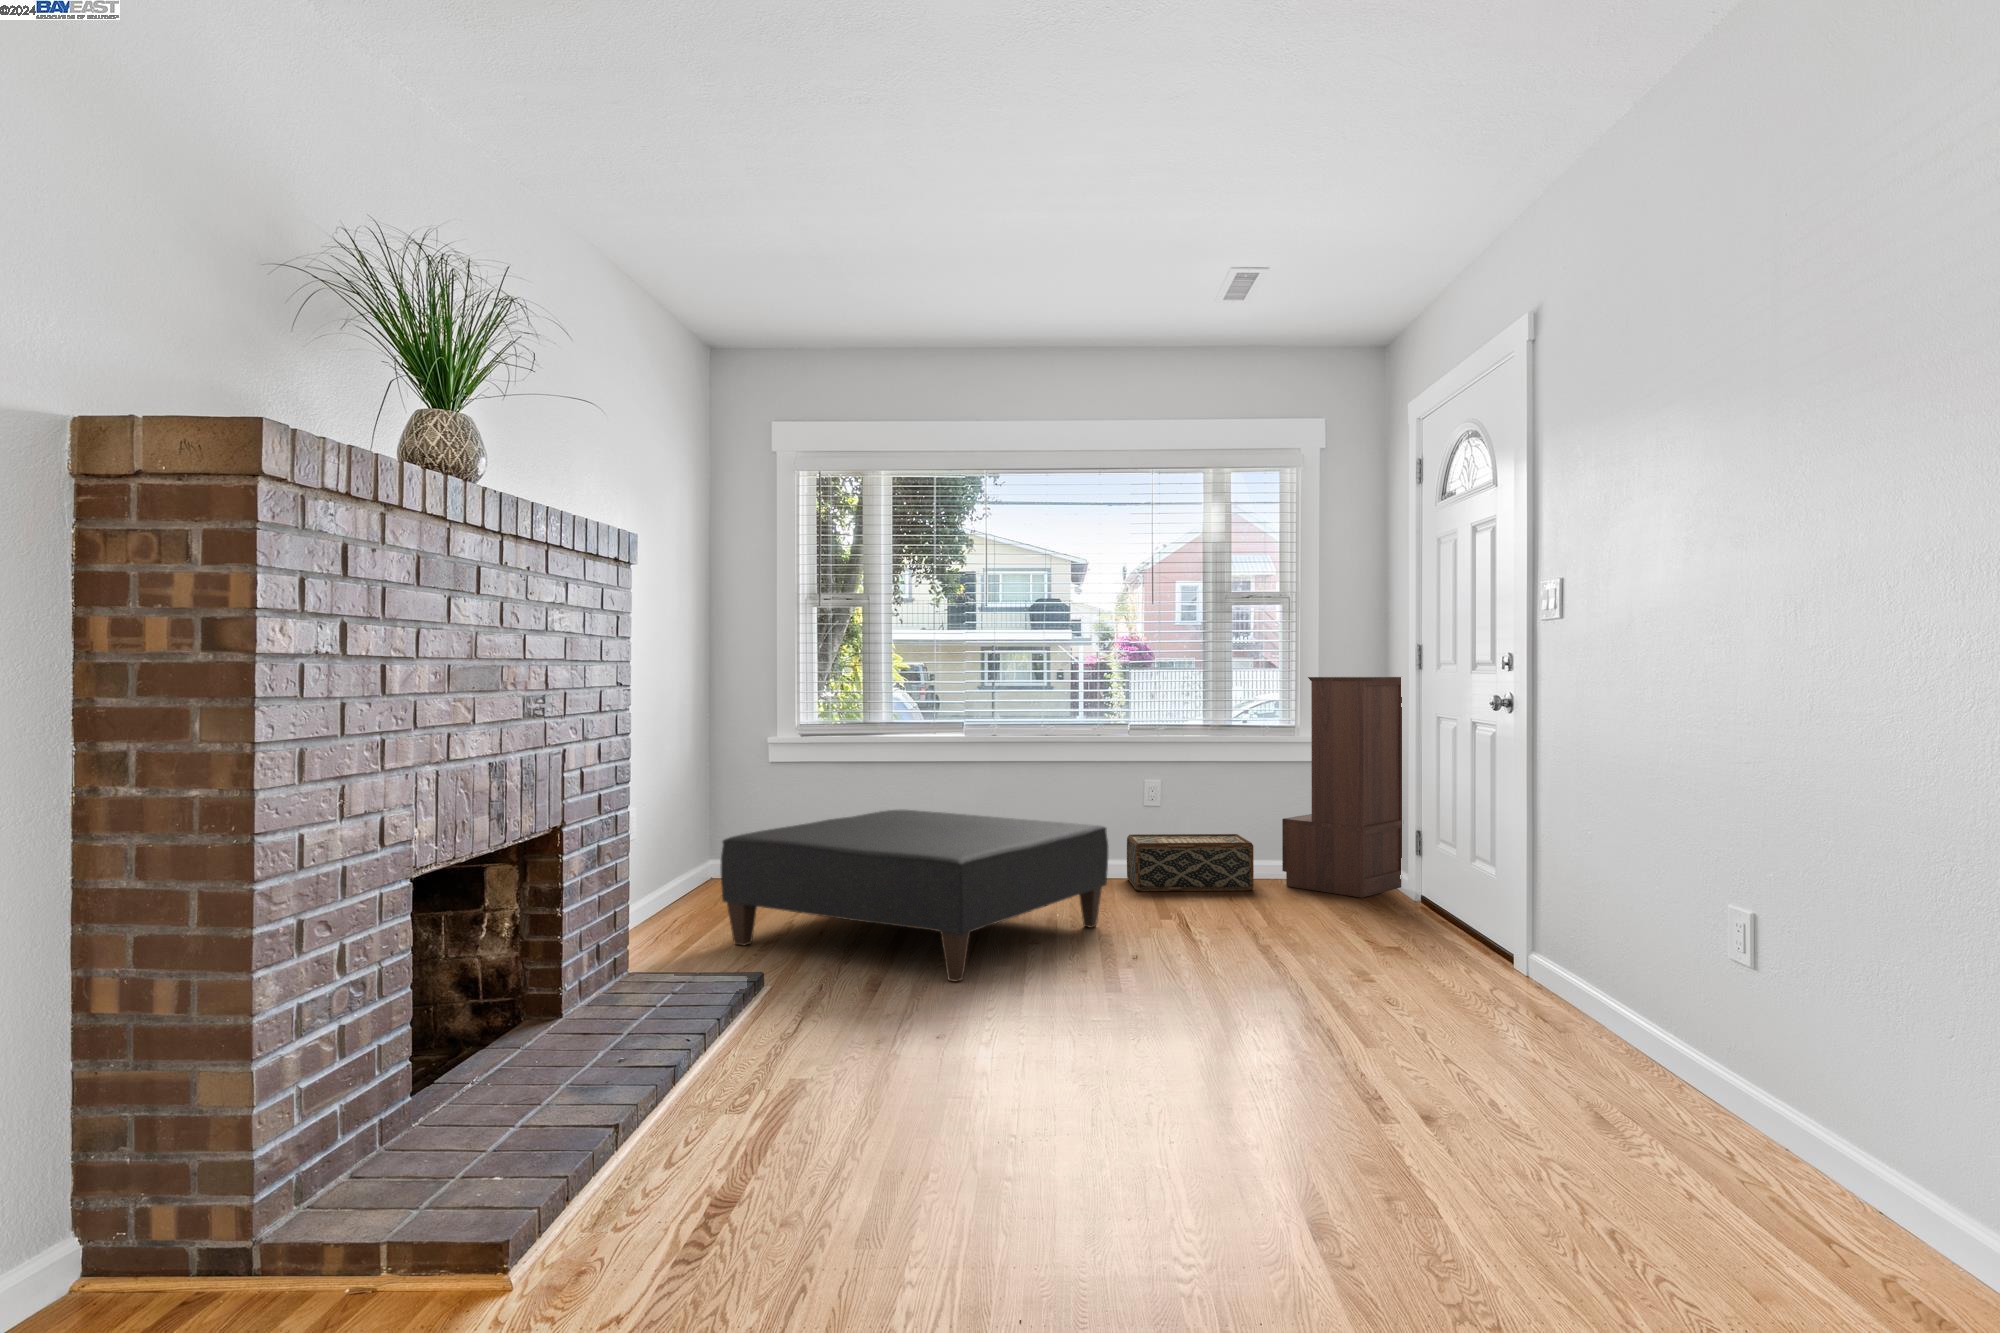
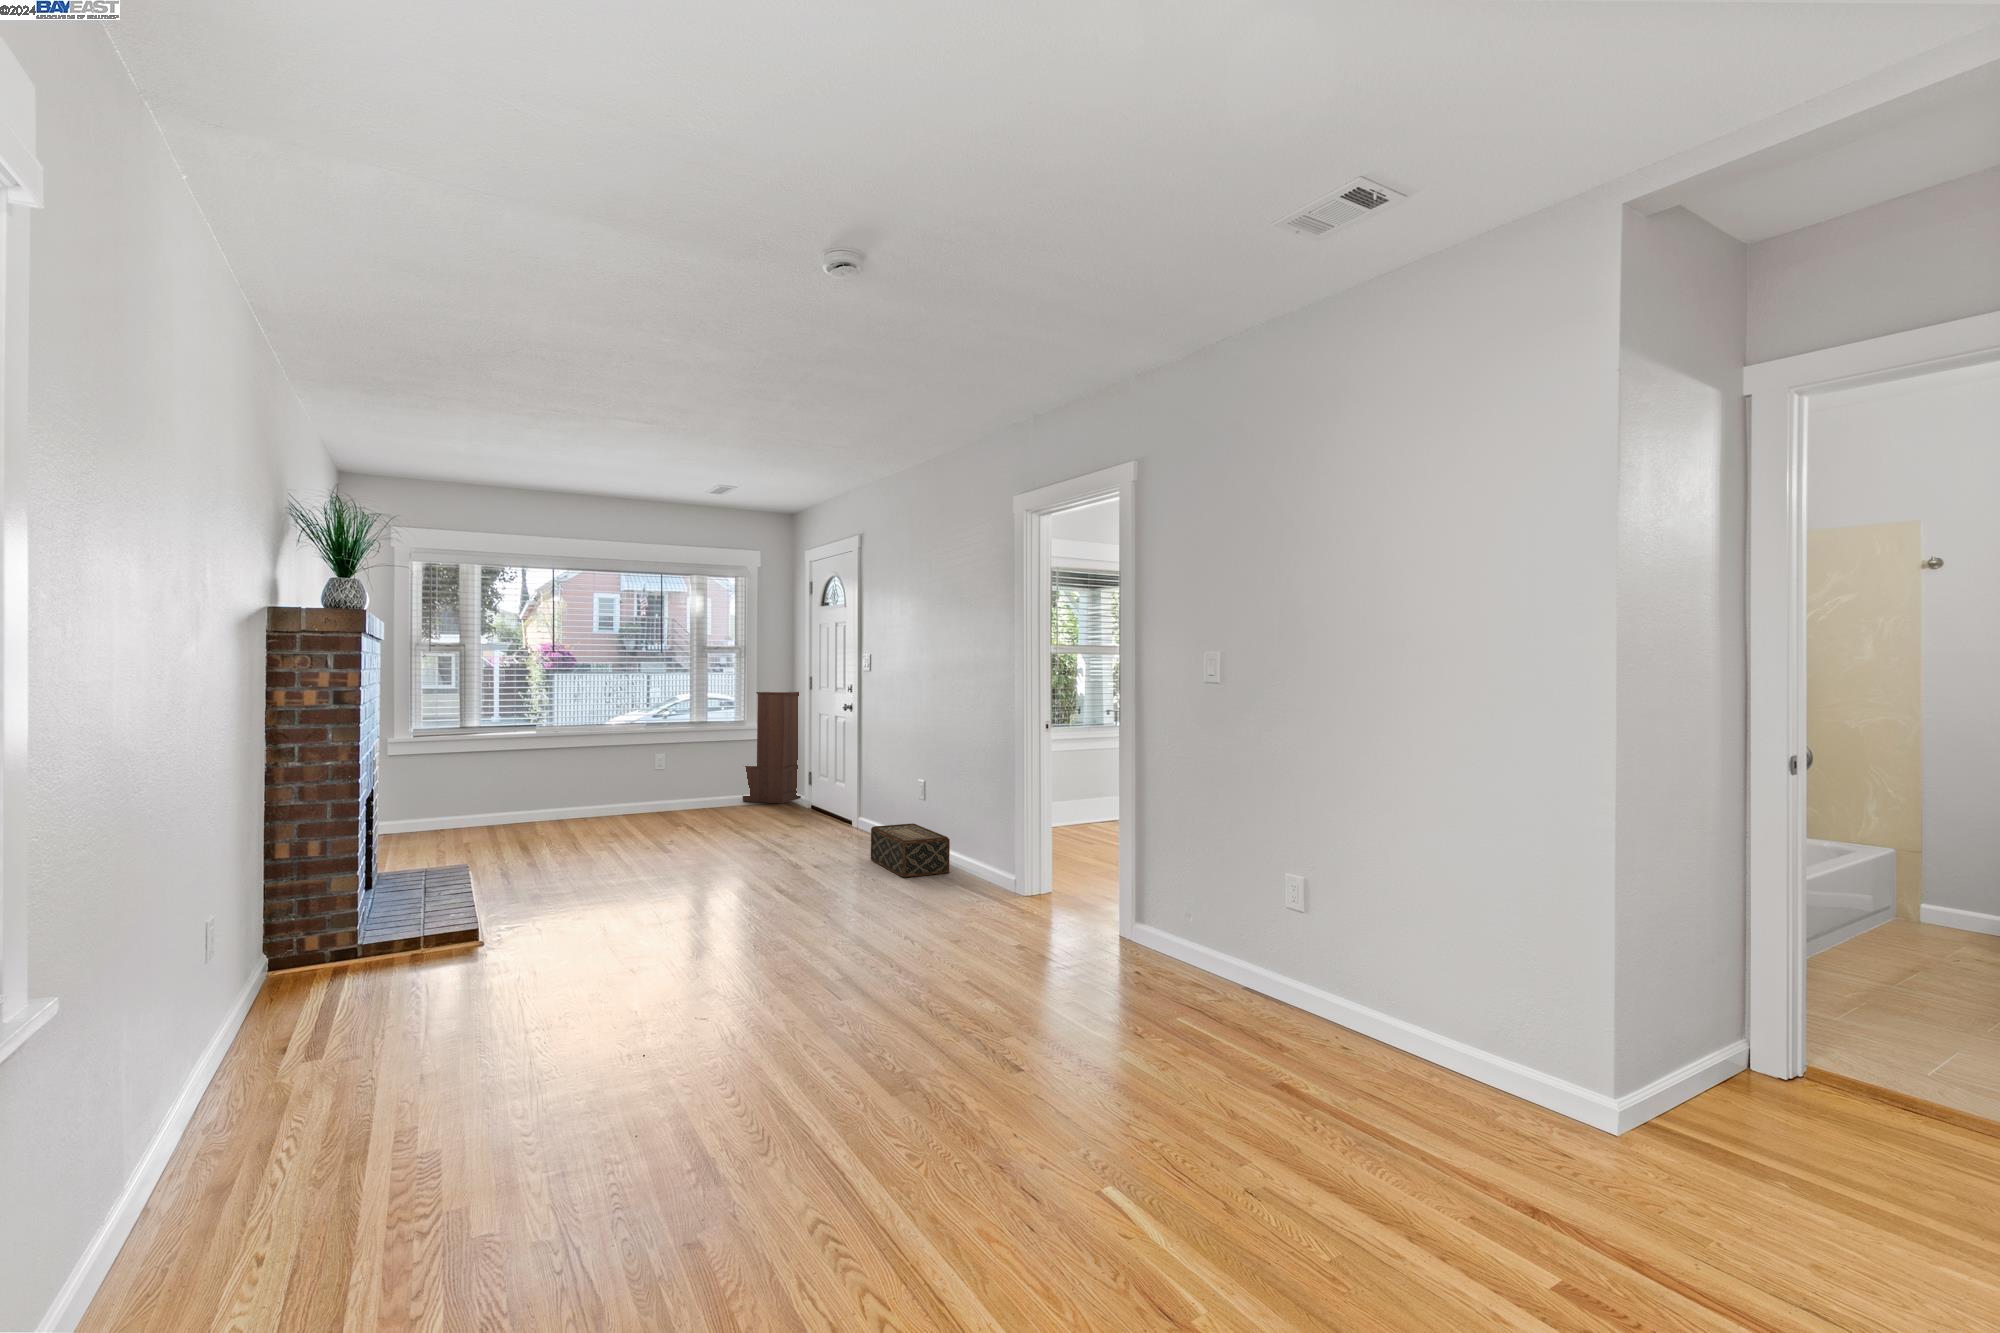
ottoman: present [721,810,1108,982] -> none [429,770,655,851]
woven basket: present [1127,834,1254,891] -> present [871,823,950,877]

